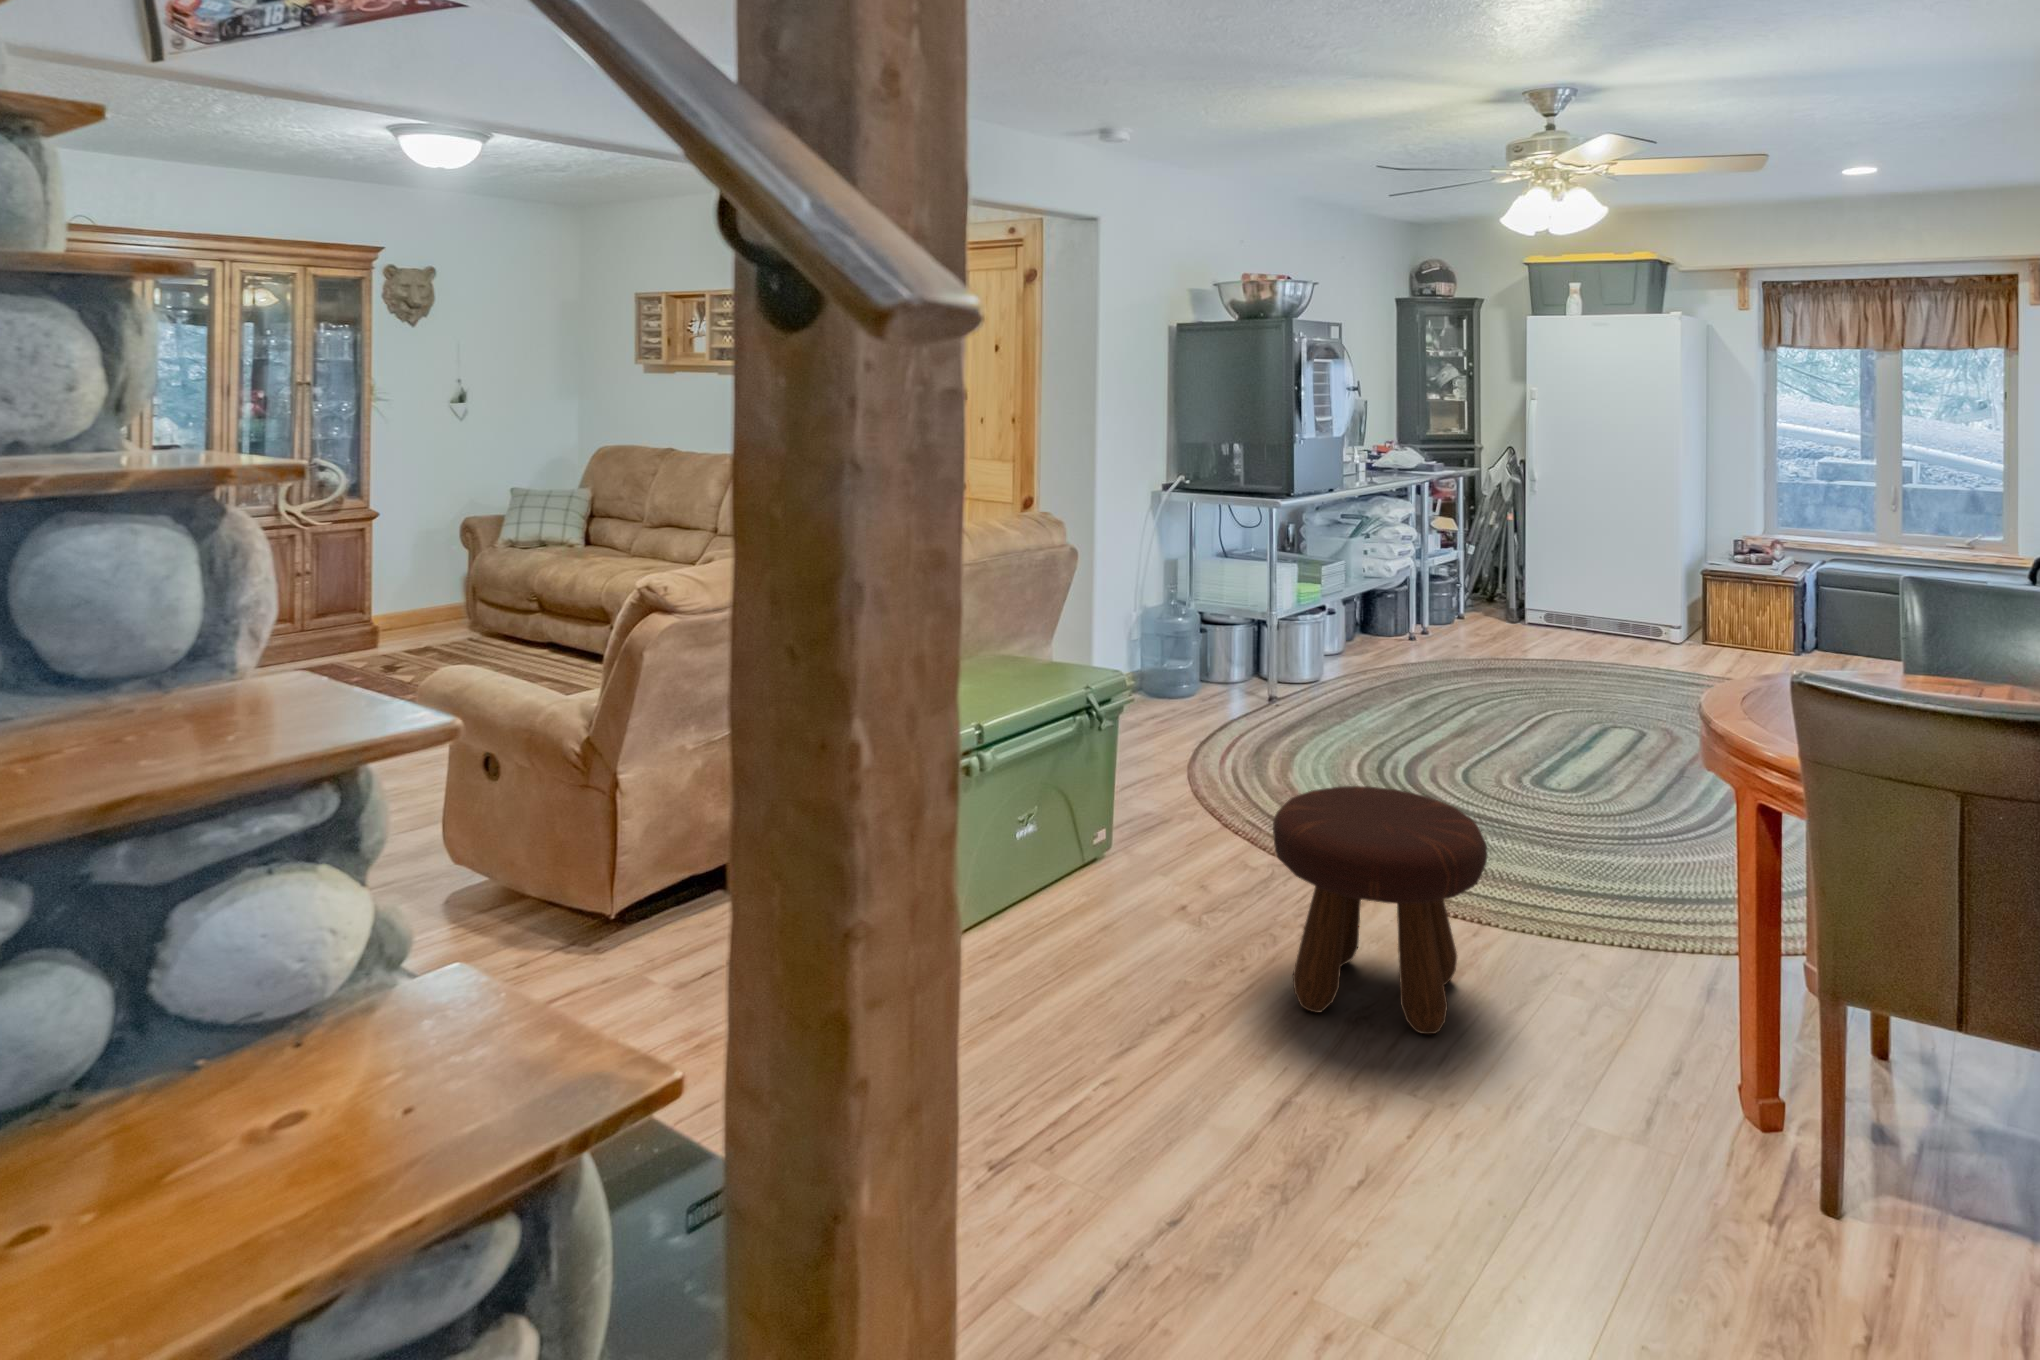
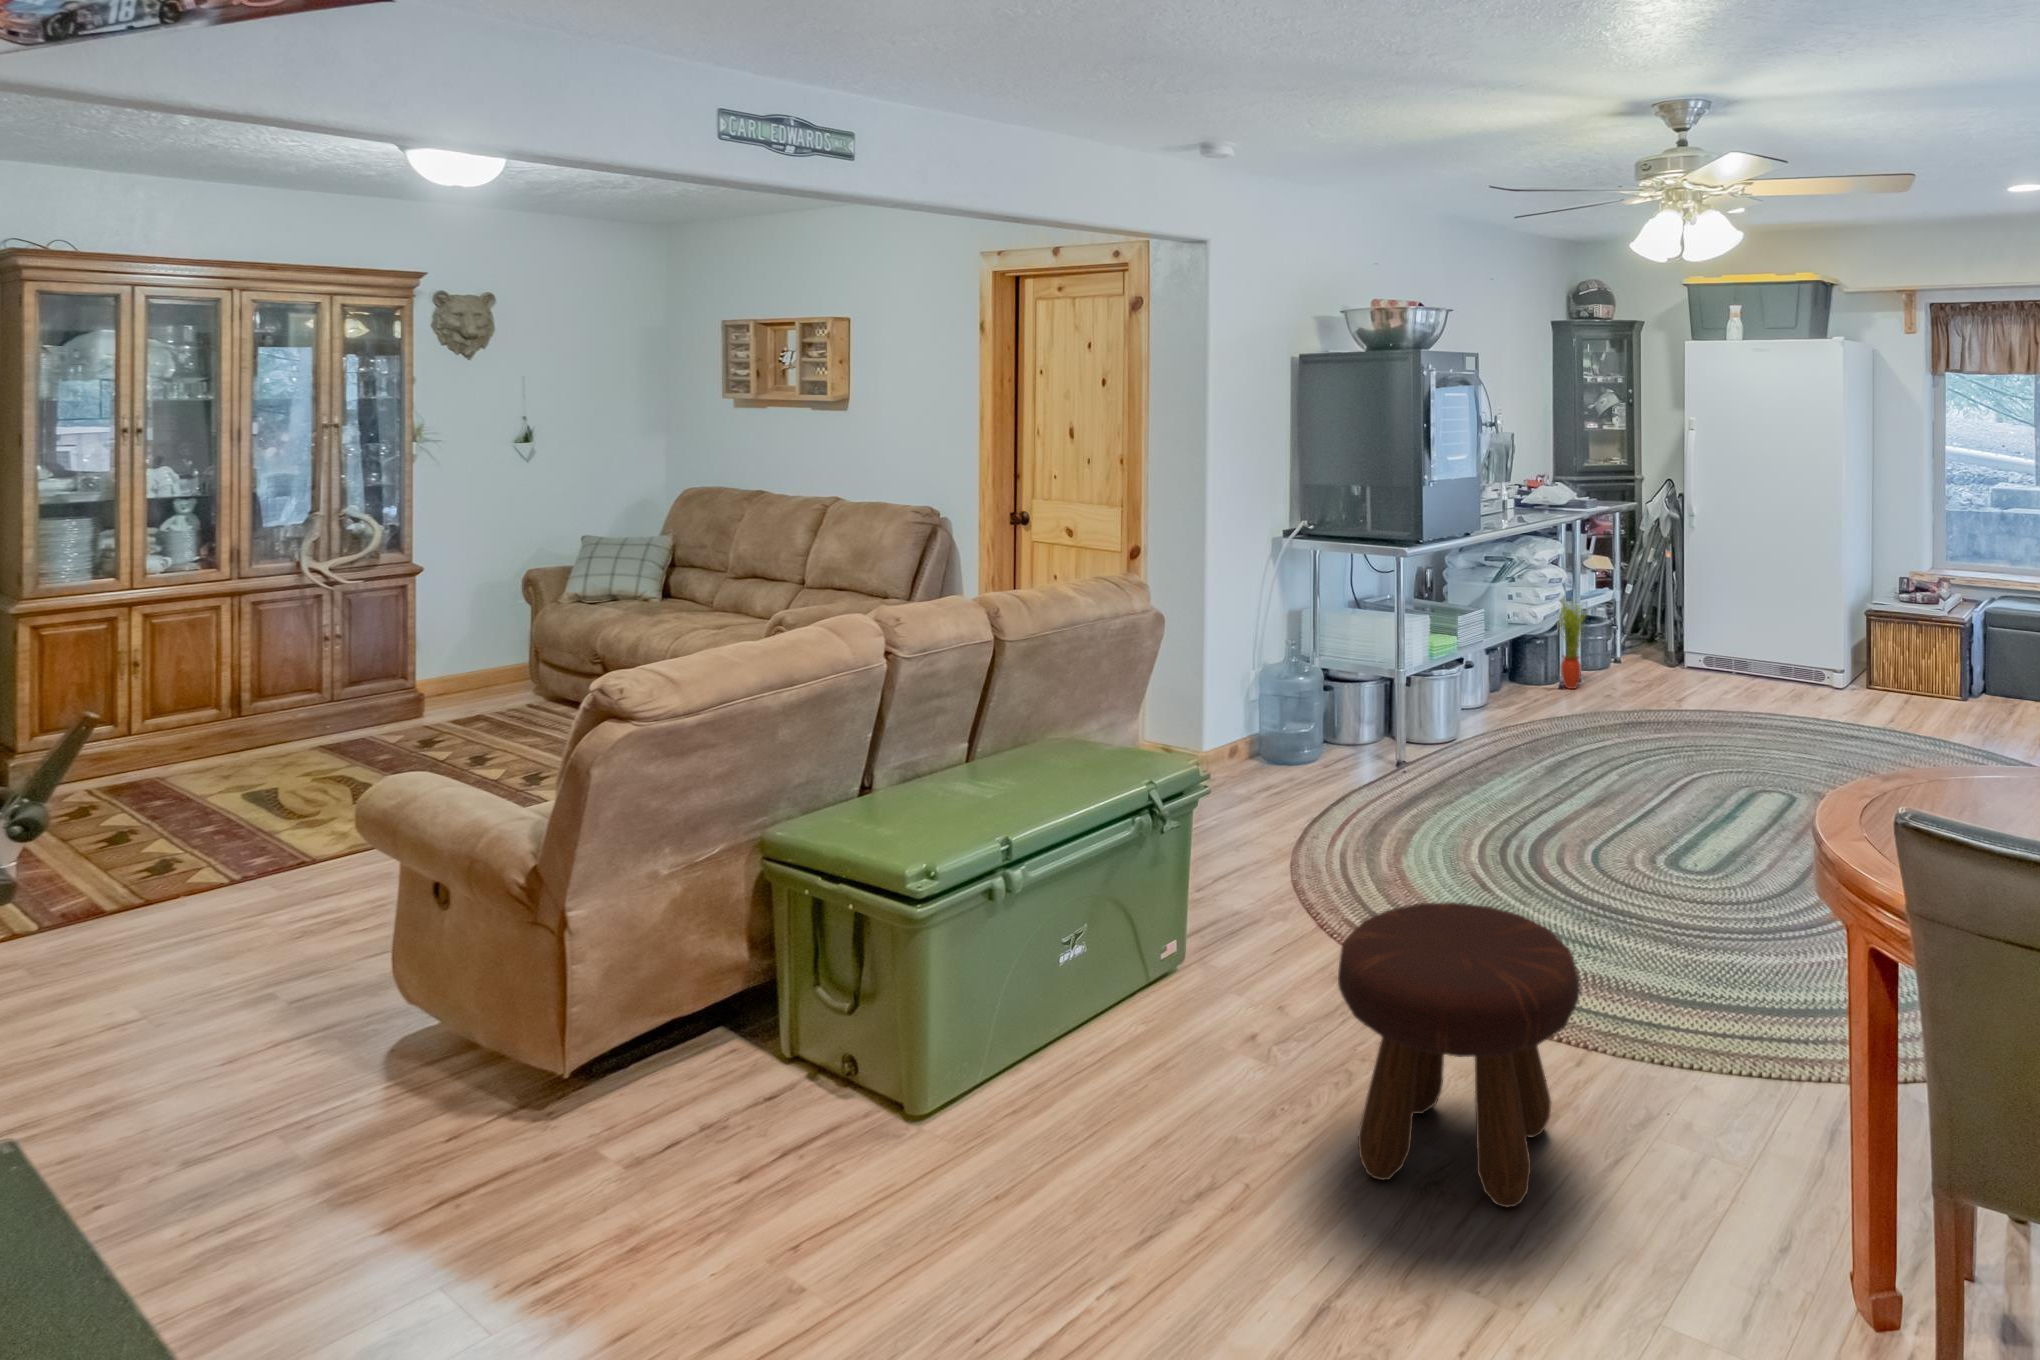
potted plant: none [1404,554,1436,640] -> present [1558,598,1587,689]

